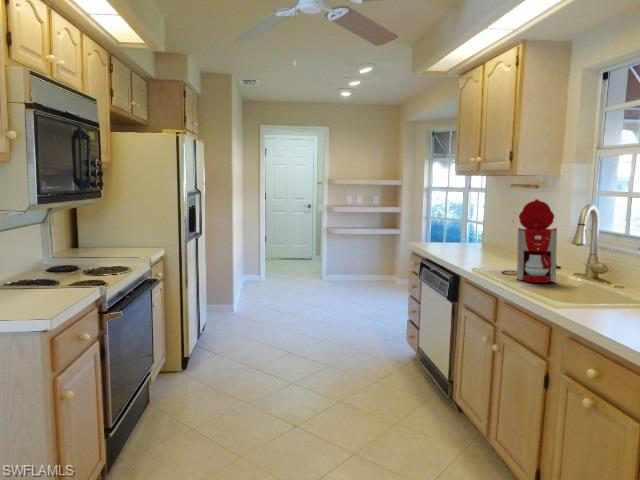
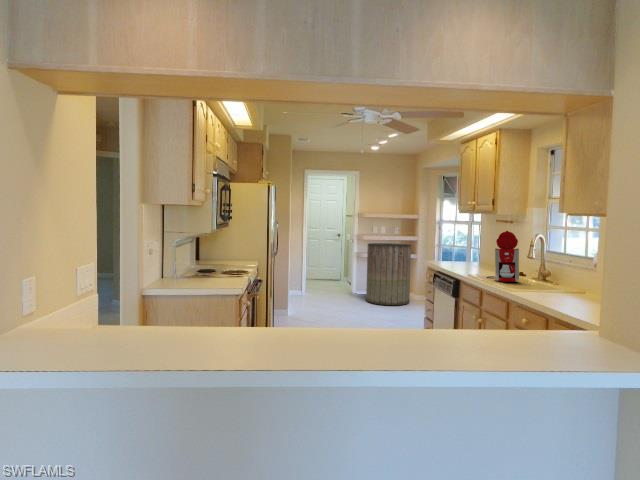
trash can: none [337,216,392,294] -> present [366,243,411,305]

